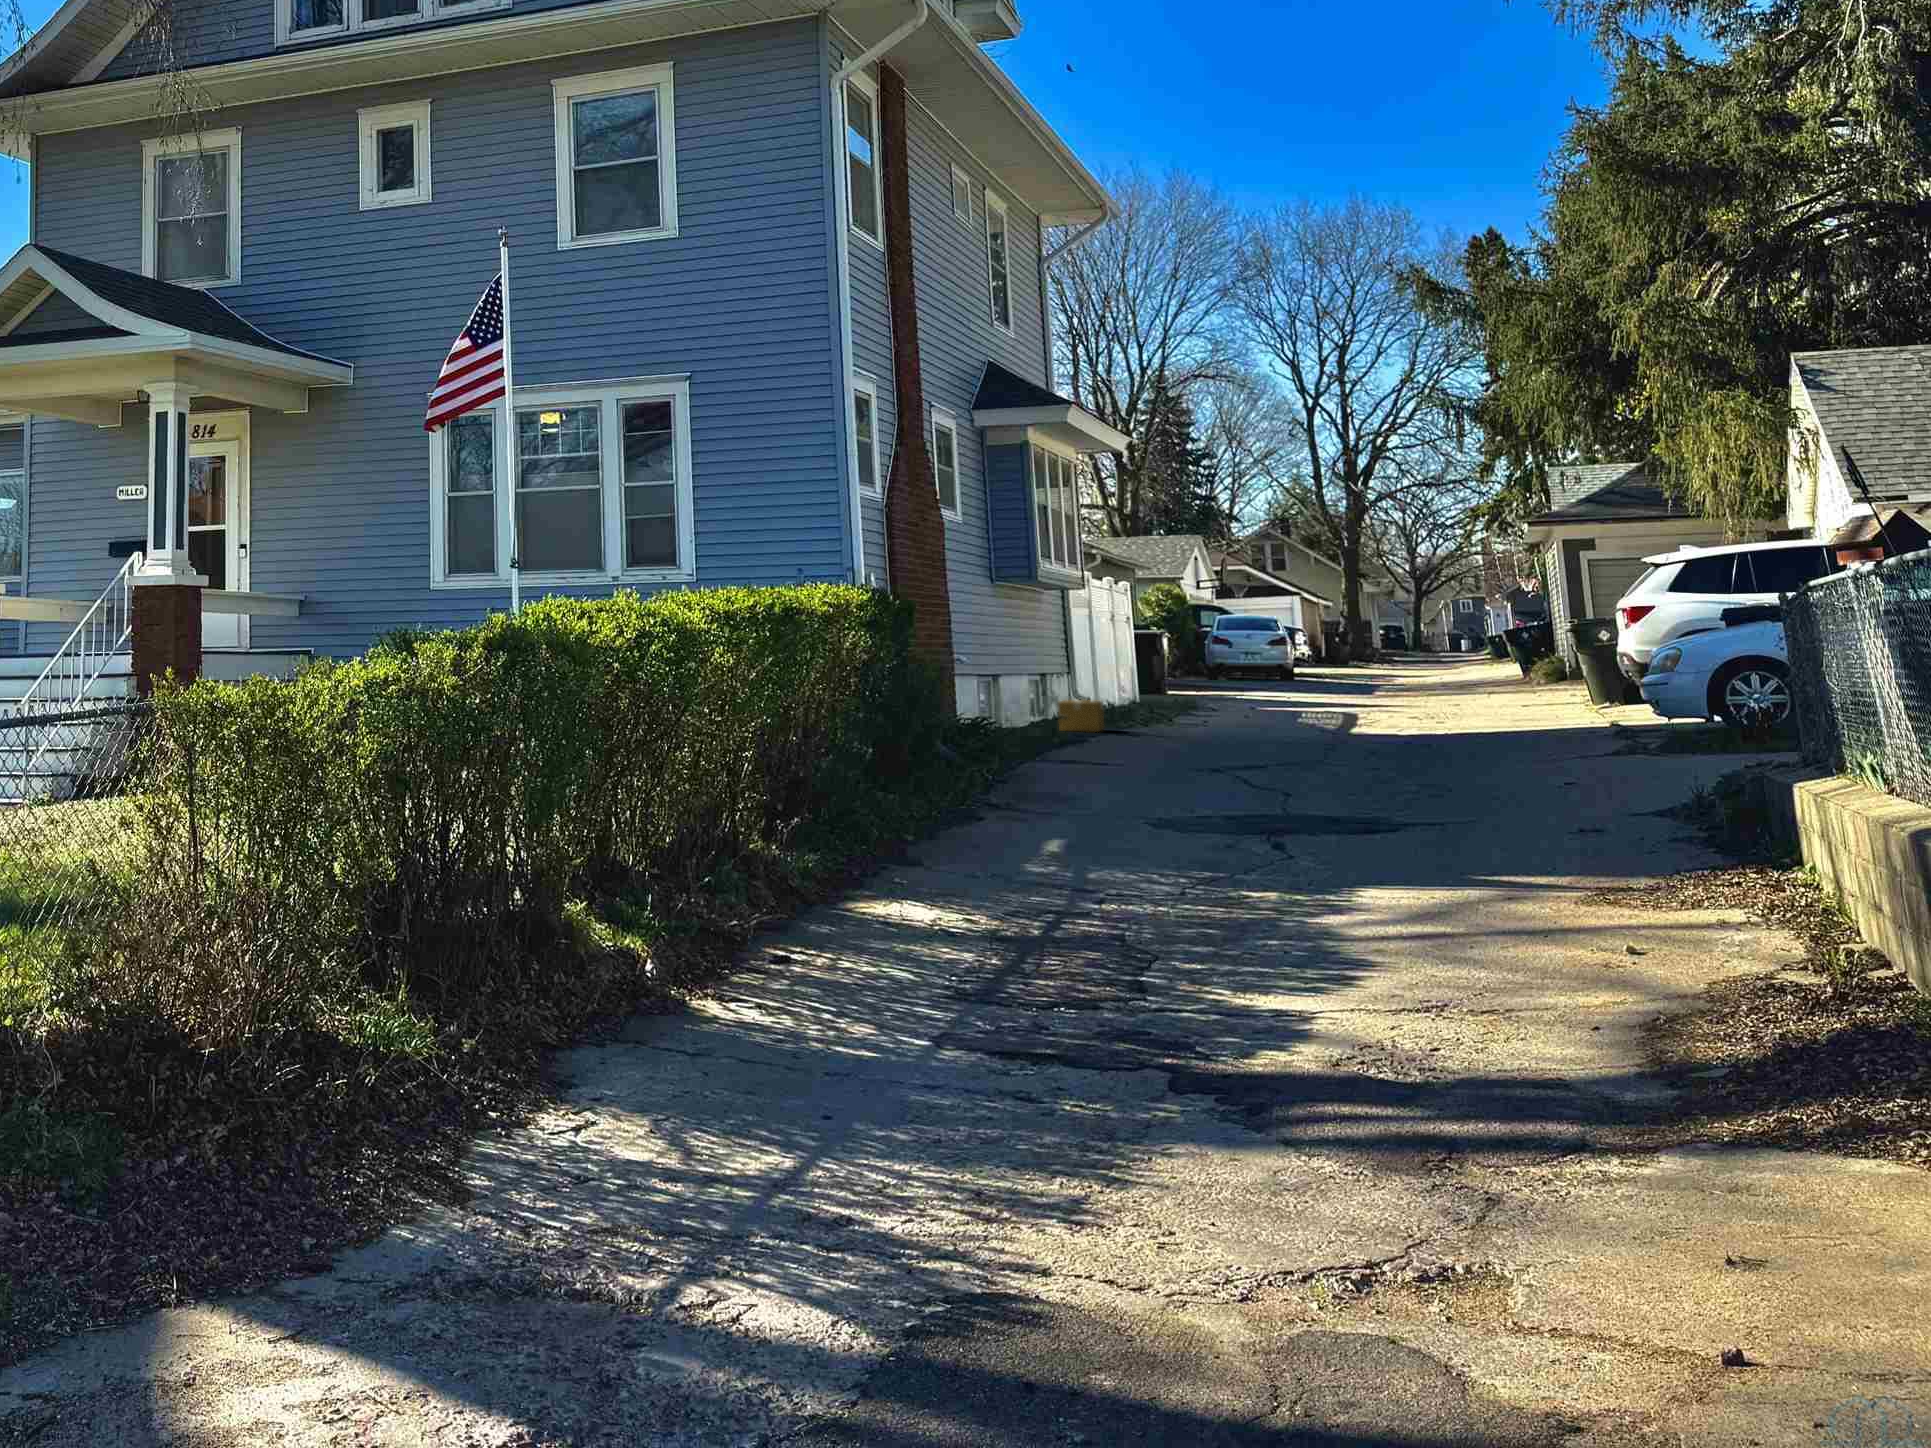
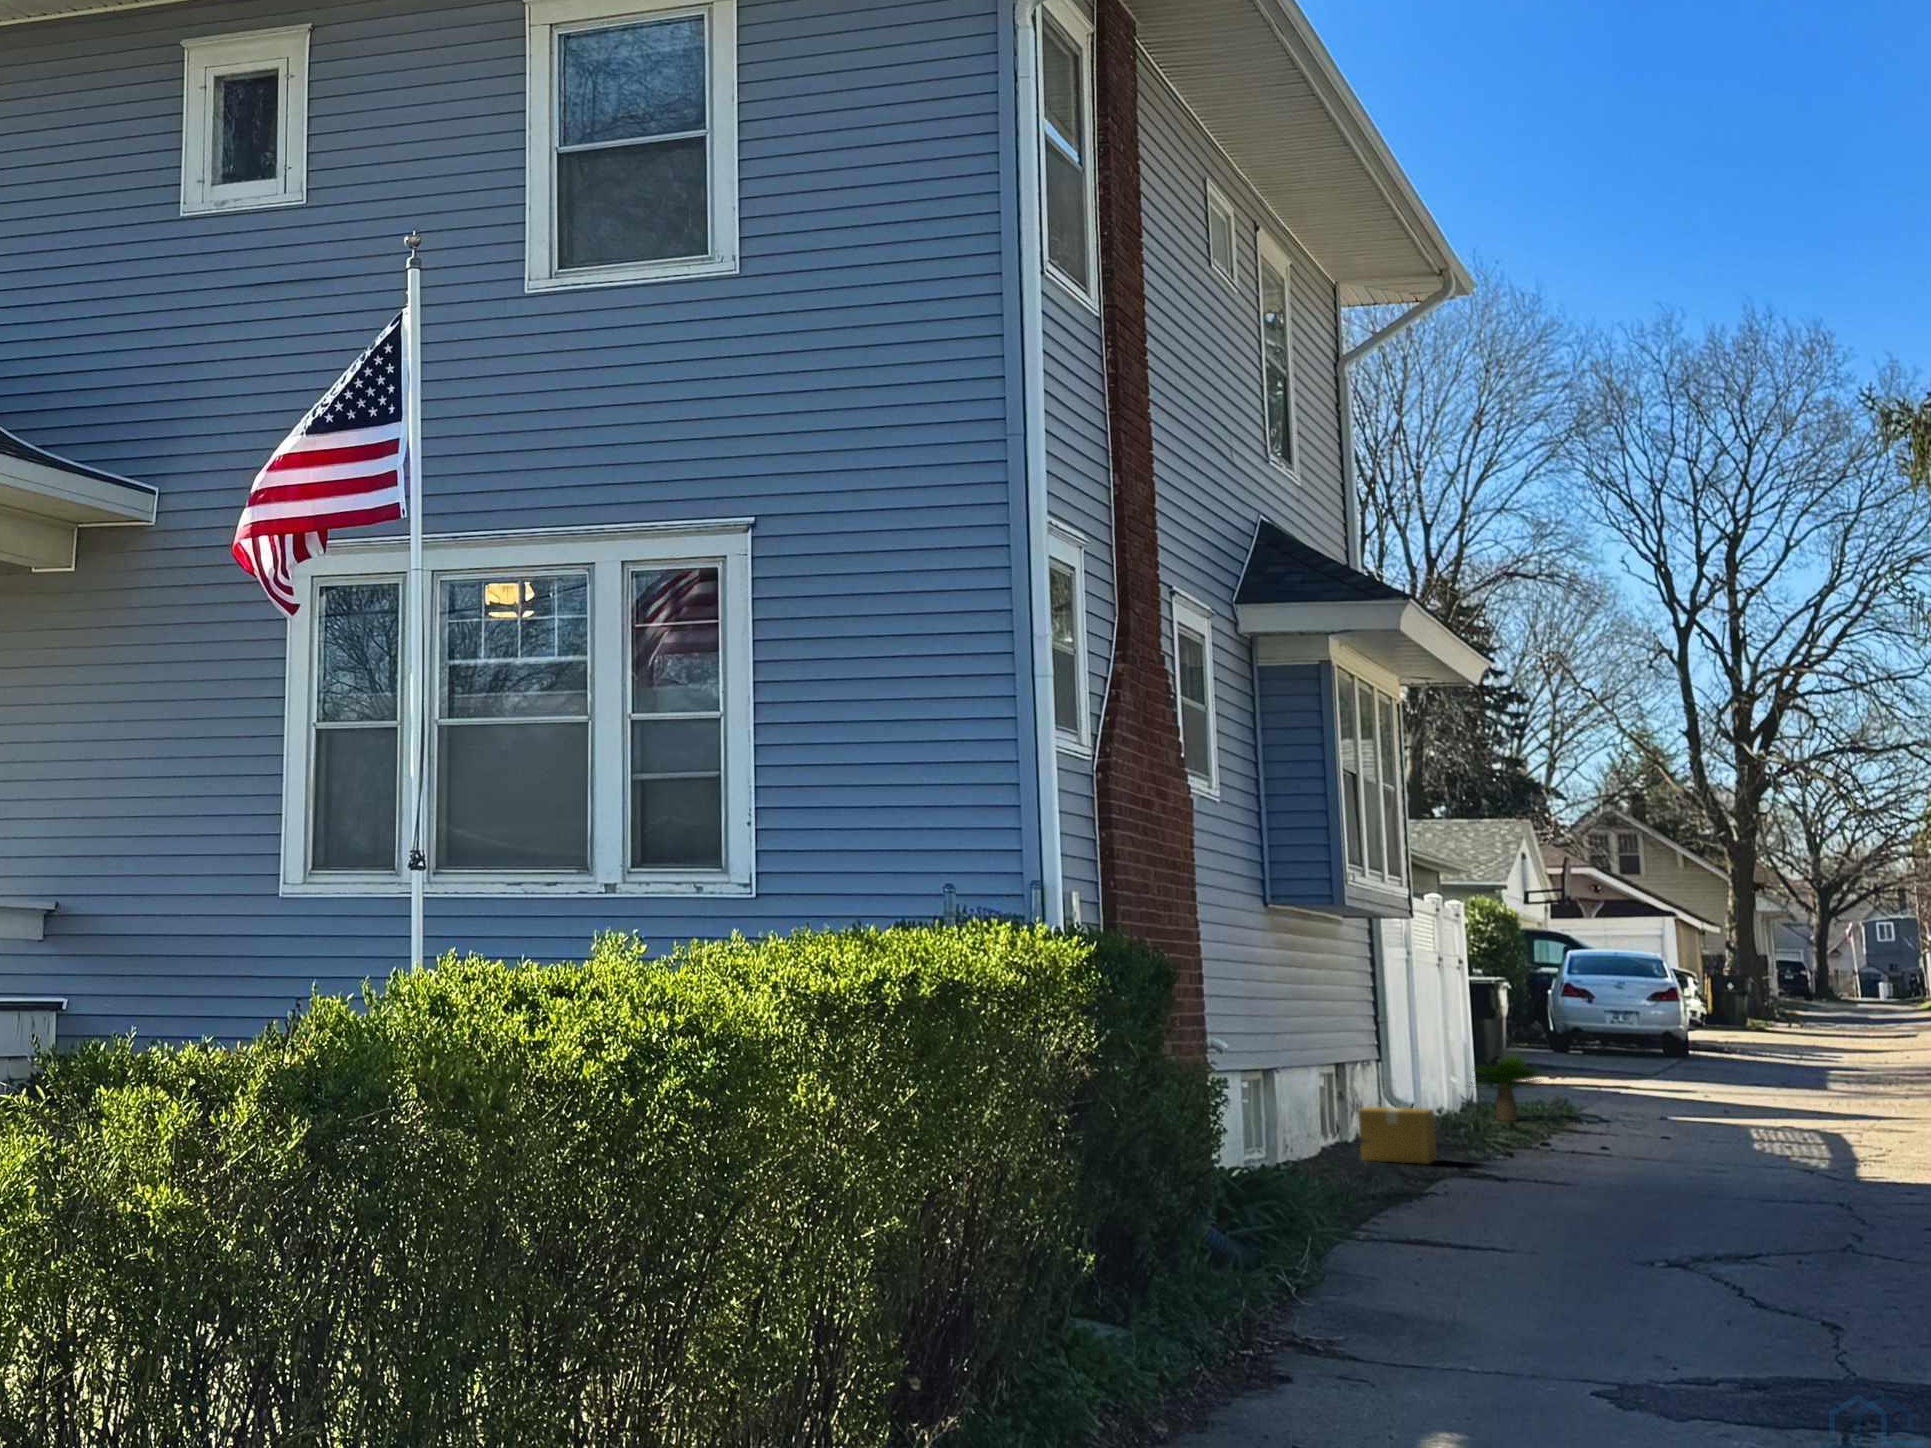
potted plant: none [1130,670,1182,712] -> present [1469,1054,1540,1121]

